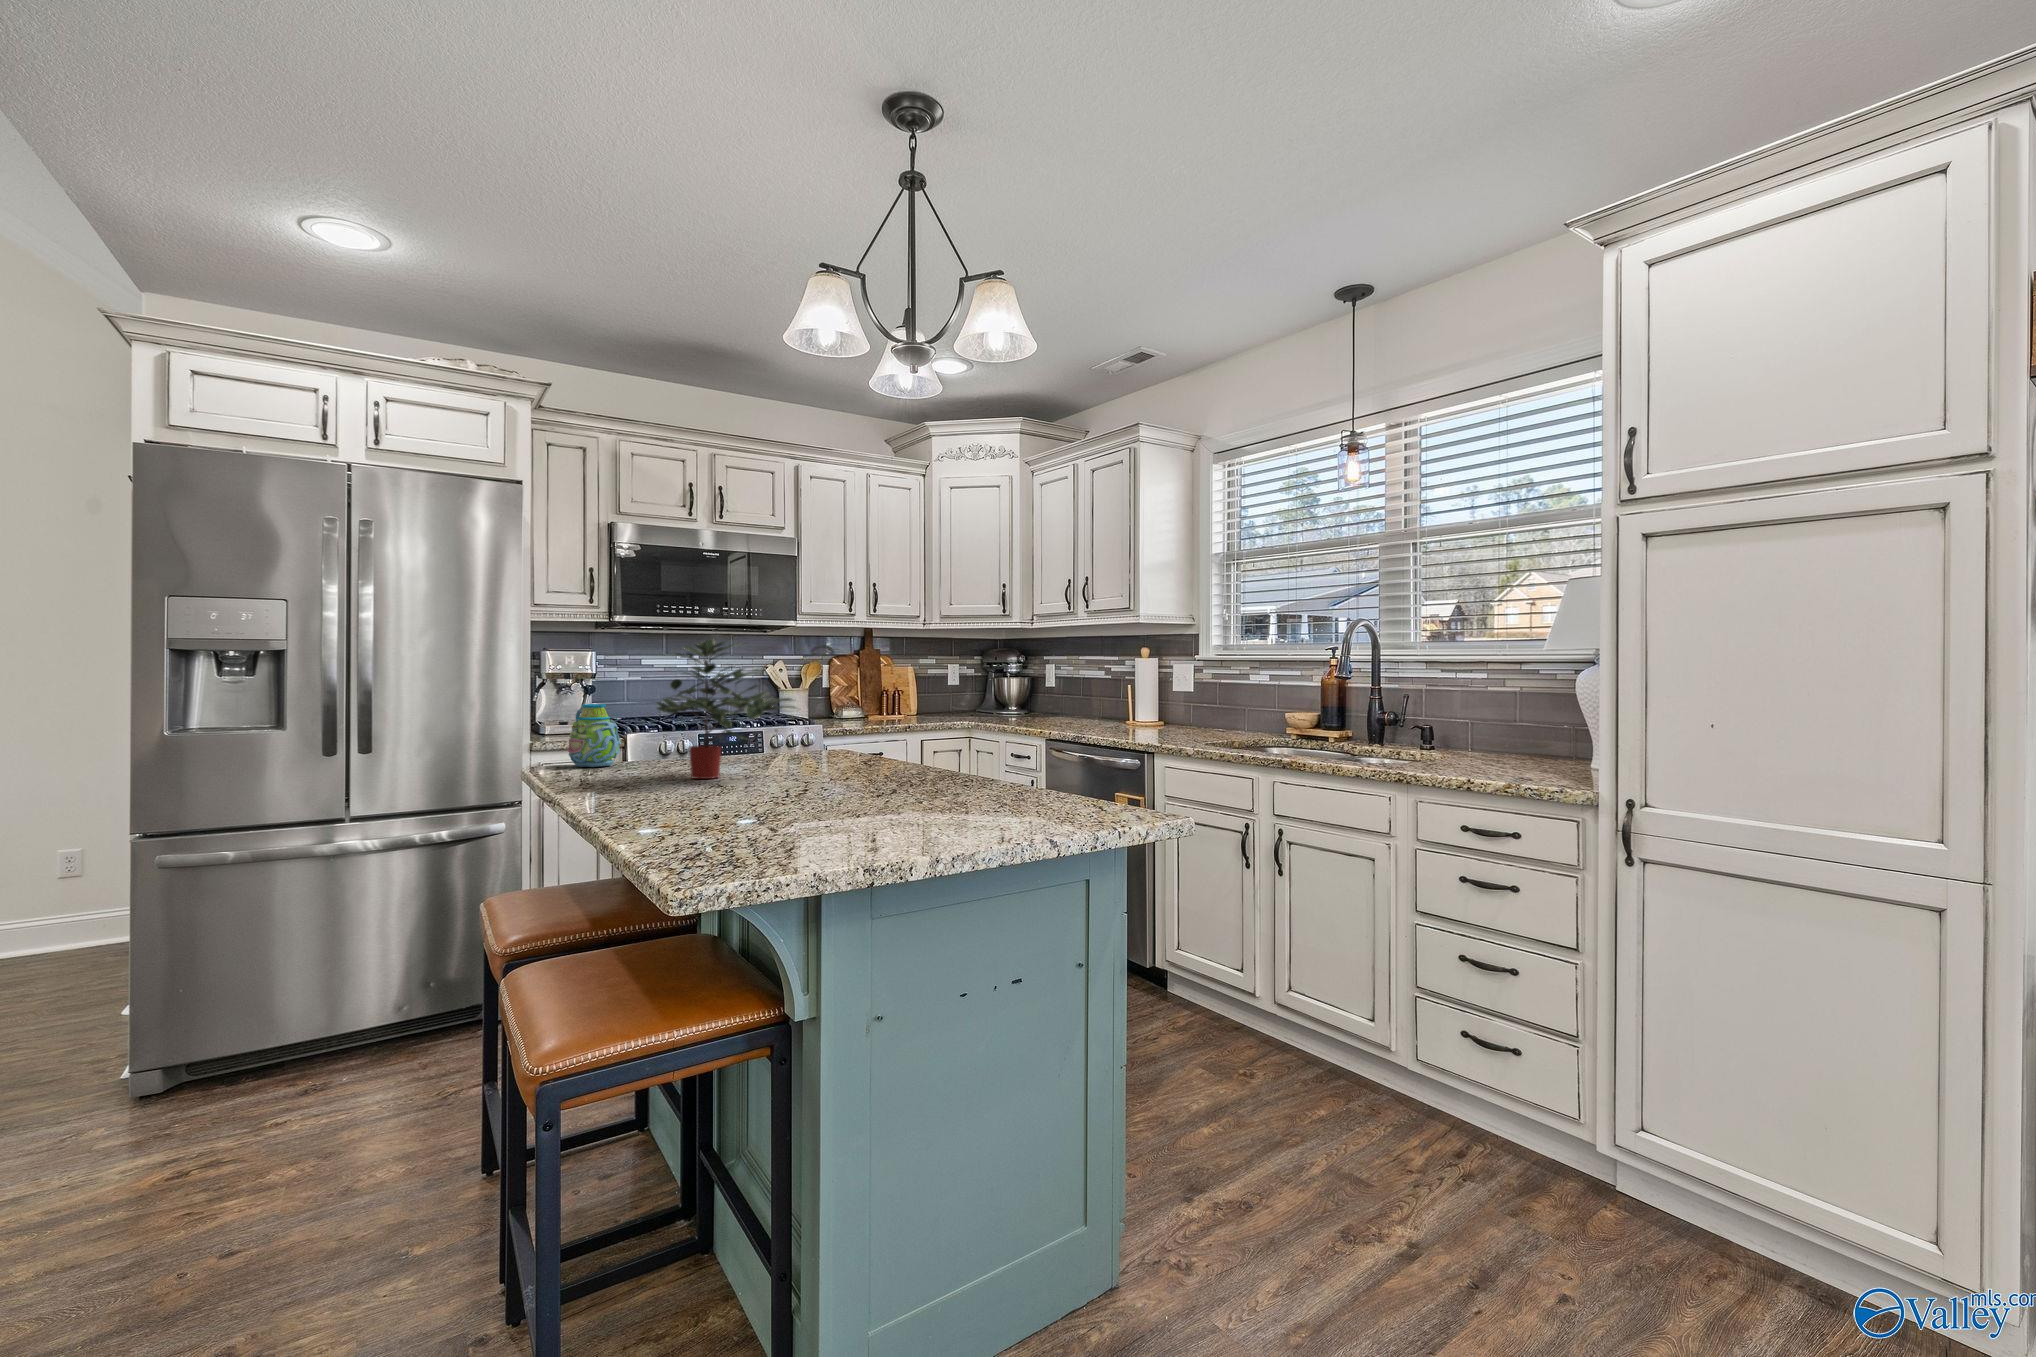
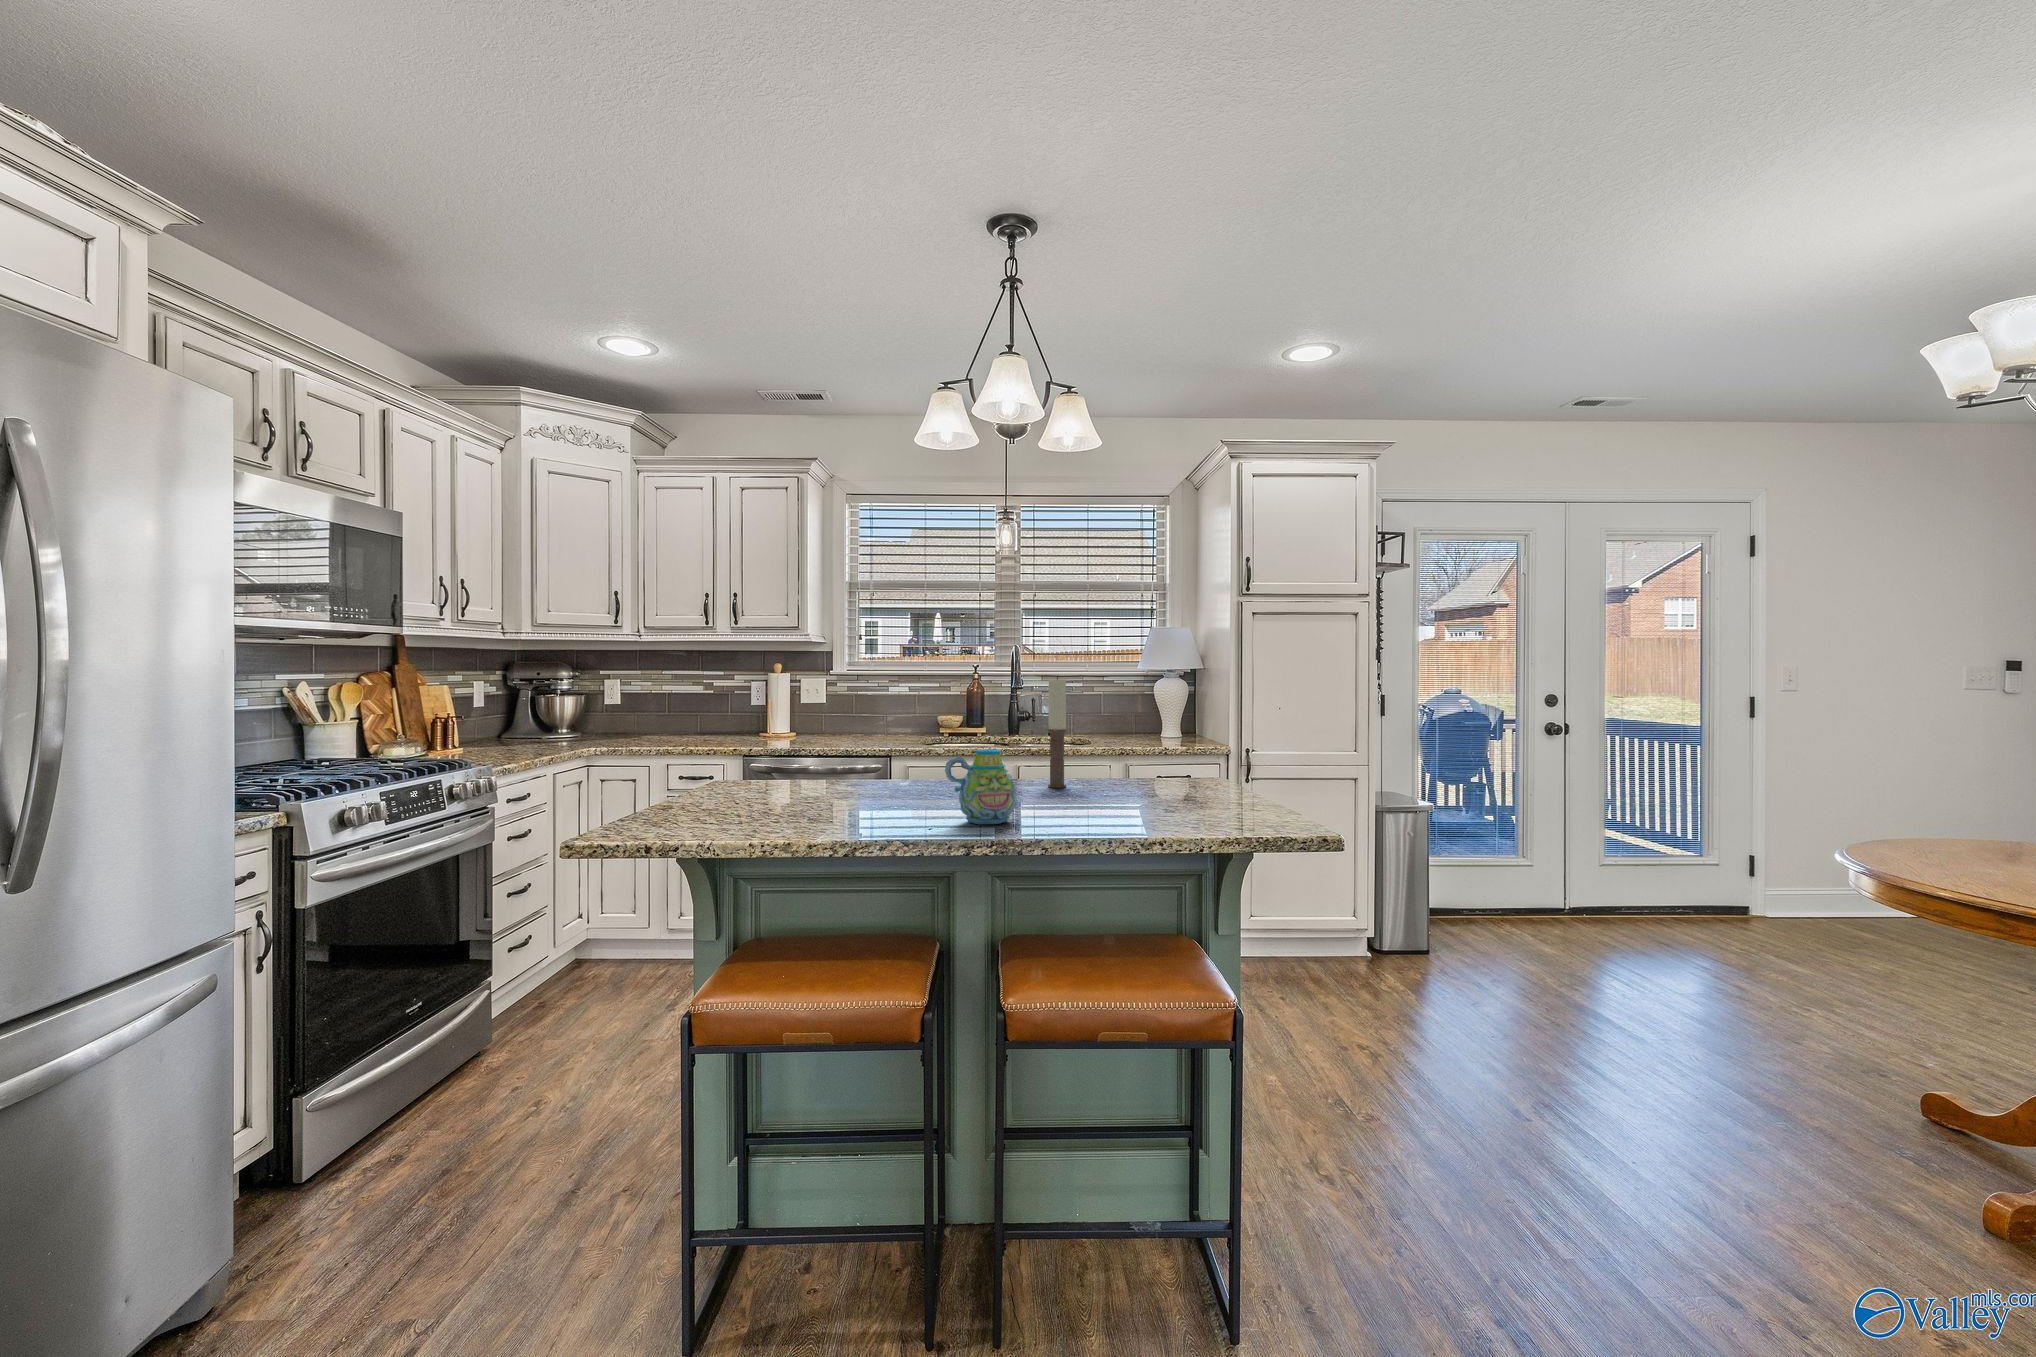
potted plant: present [656,639,795,779] -> none [1087,674,1240,810]
candle: none [827,646,847,763] -> present [1048,676,1067,788]

